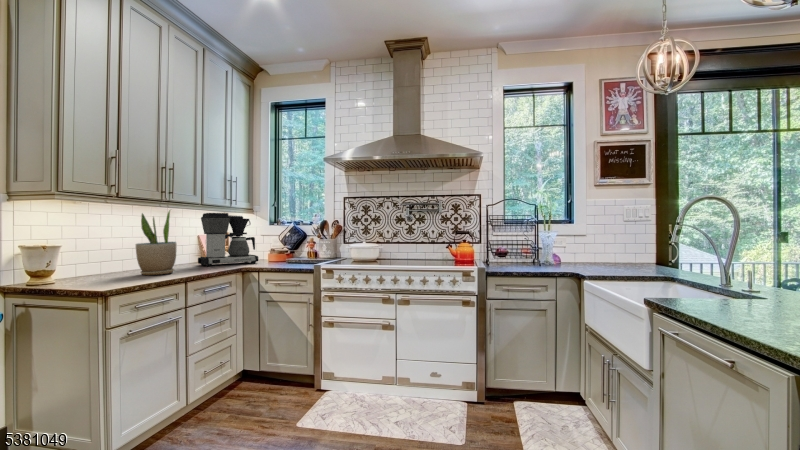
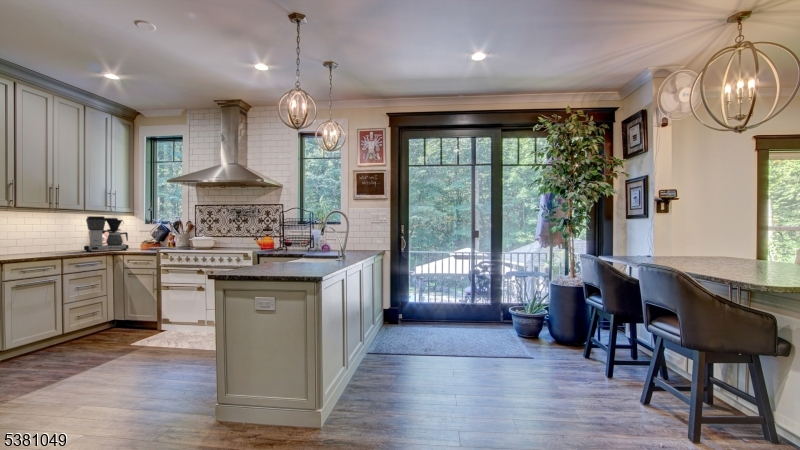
potted plant: present [136,211,177,275] -> none [31,215,59,255]

